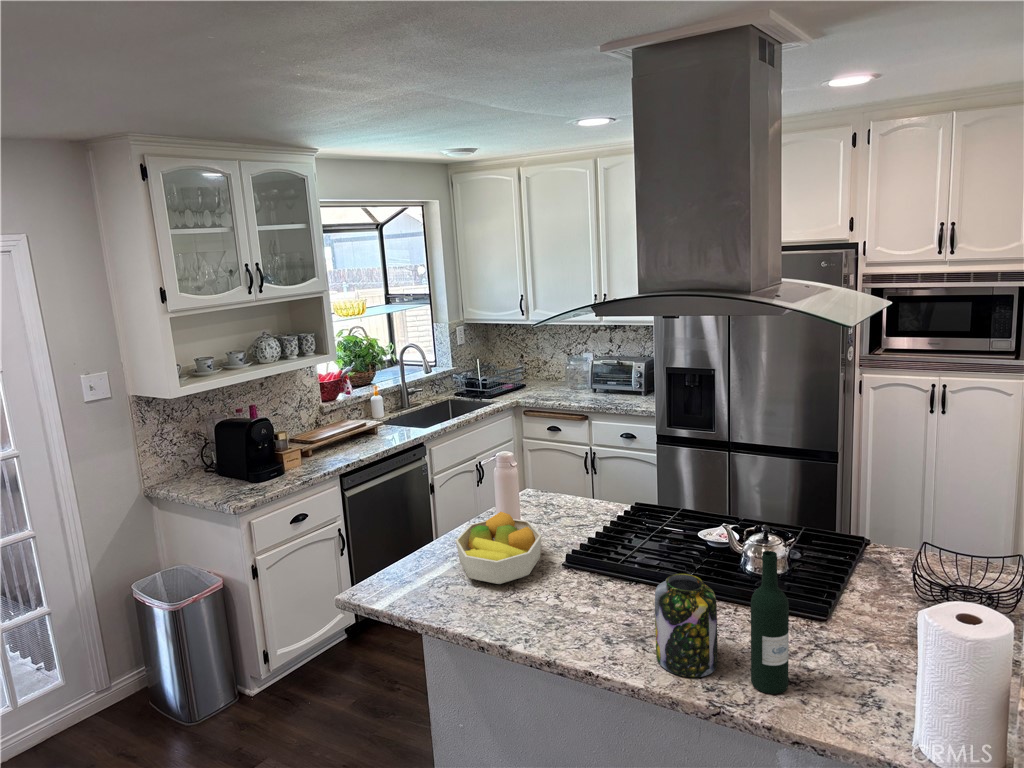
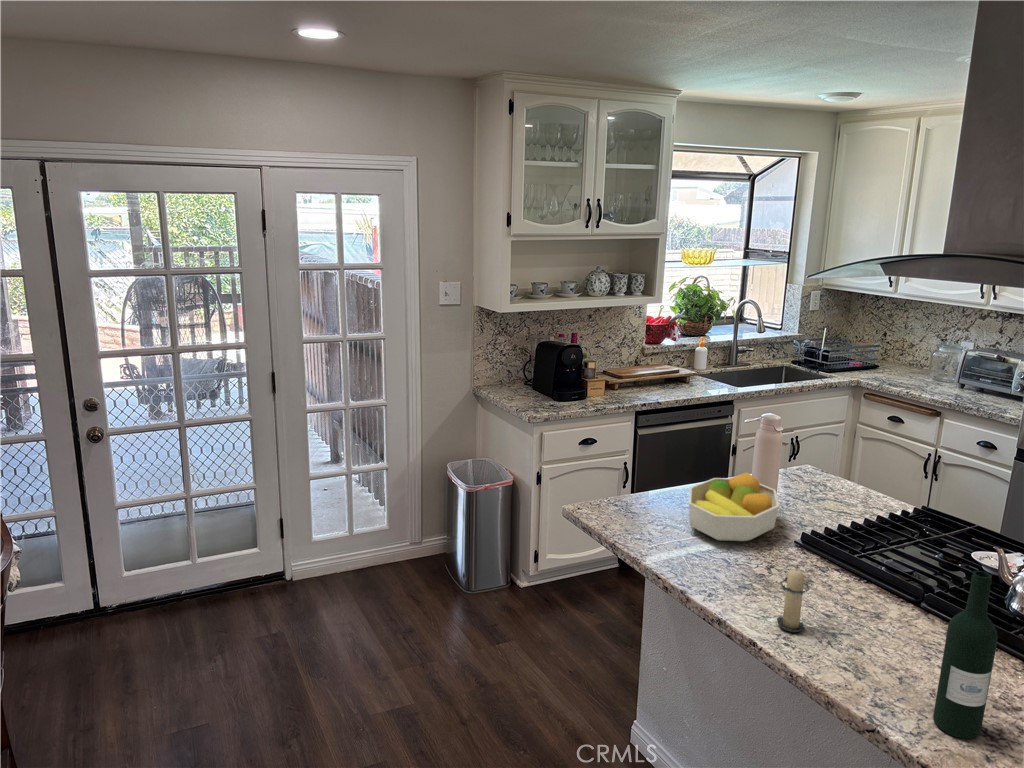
jar: present [655,574,718,677] -> none [837,572,918,690]
candle: none [590,588,622,652] -> present [777,565,809,632]

